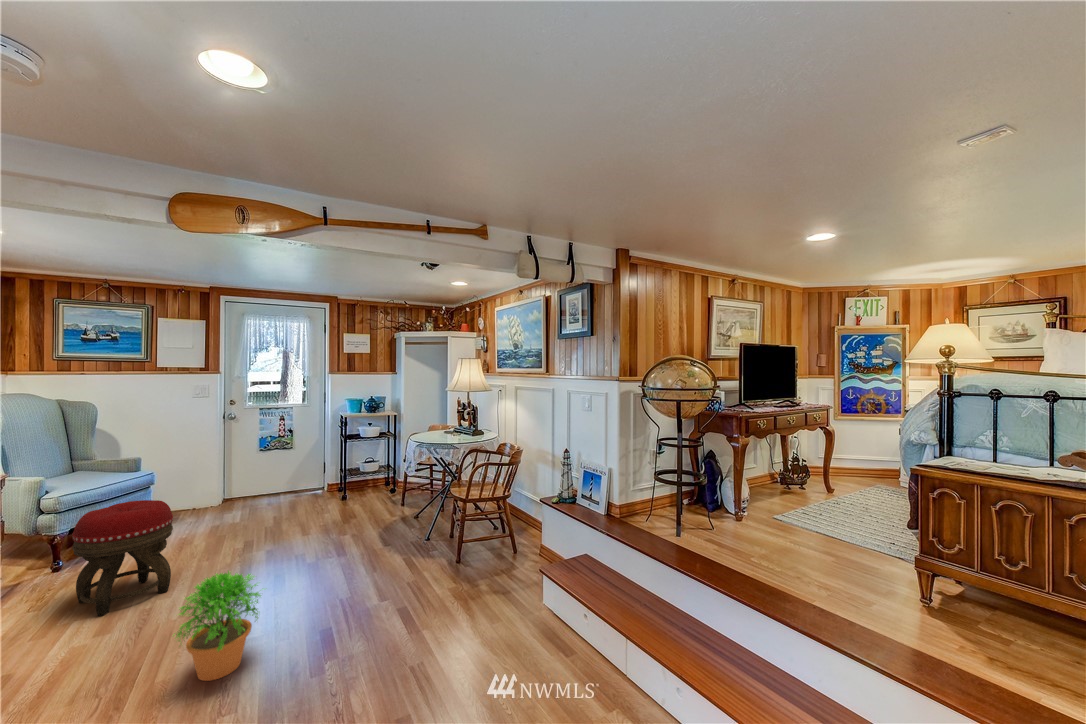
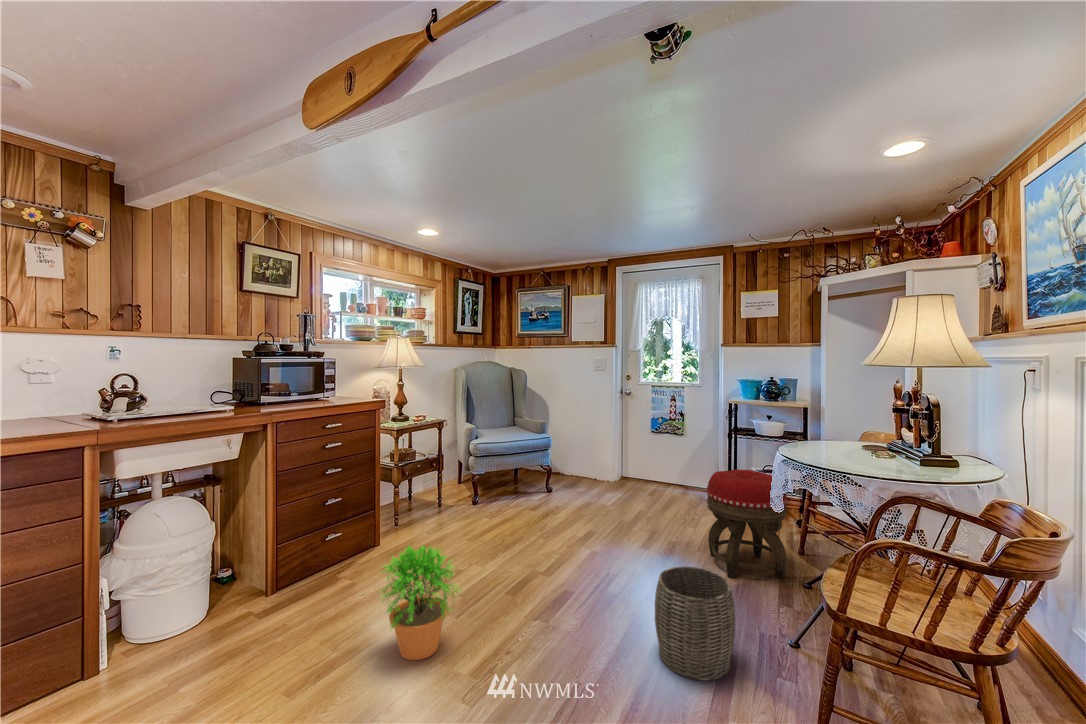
footstool: present [72,500,173,616] -> present [707,469,787,578]
woven basket: none [388,516,436,578] -> present [655,566,735,681]

